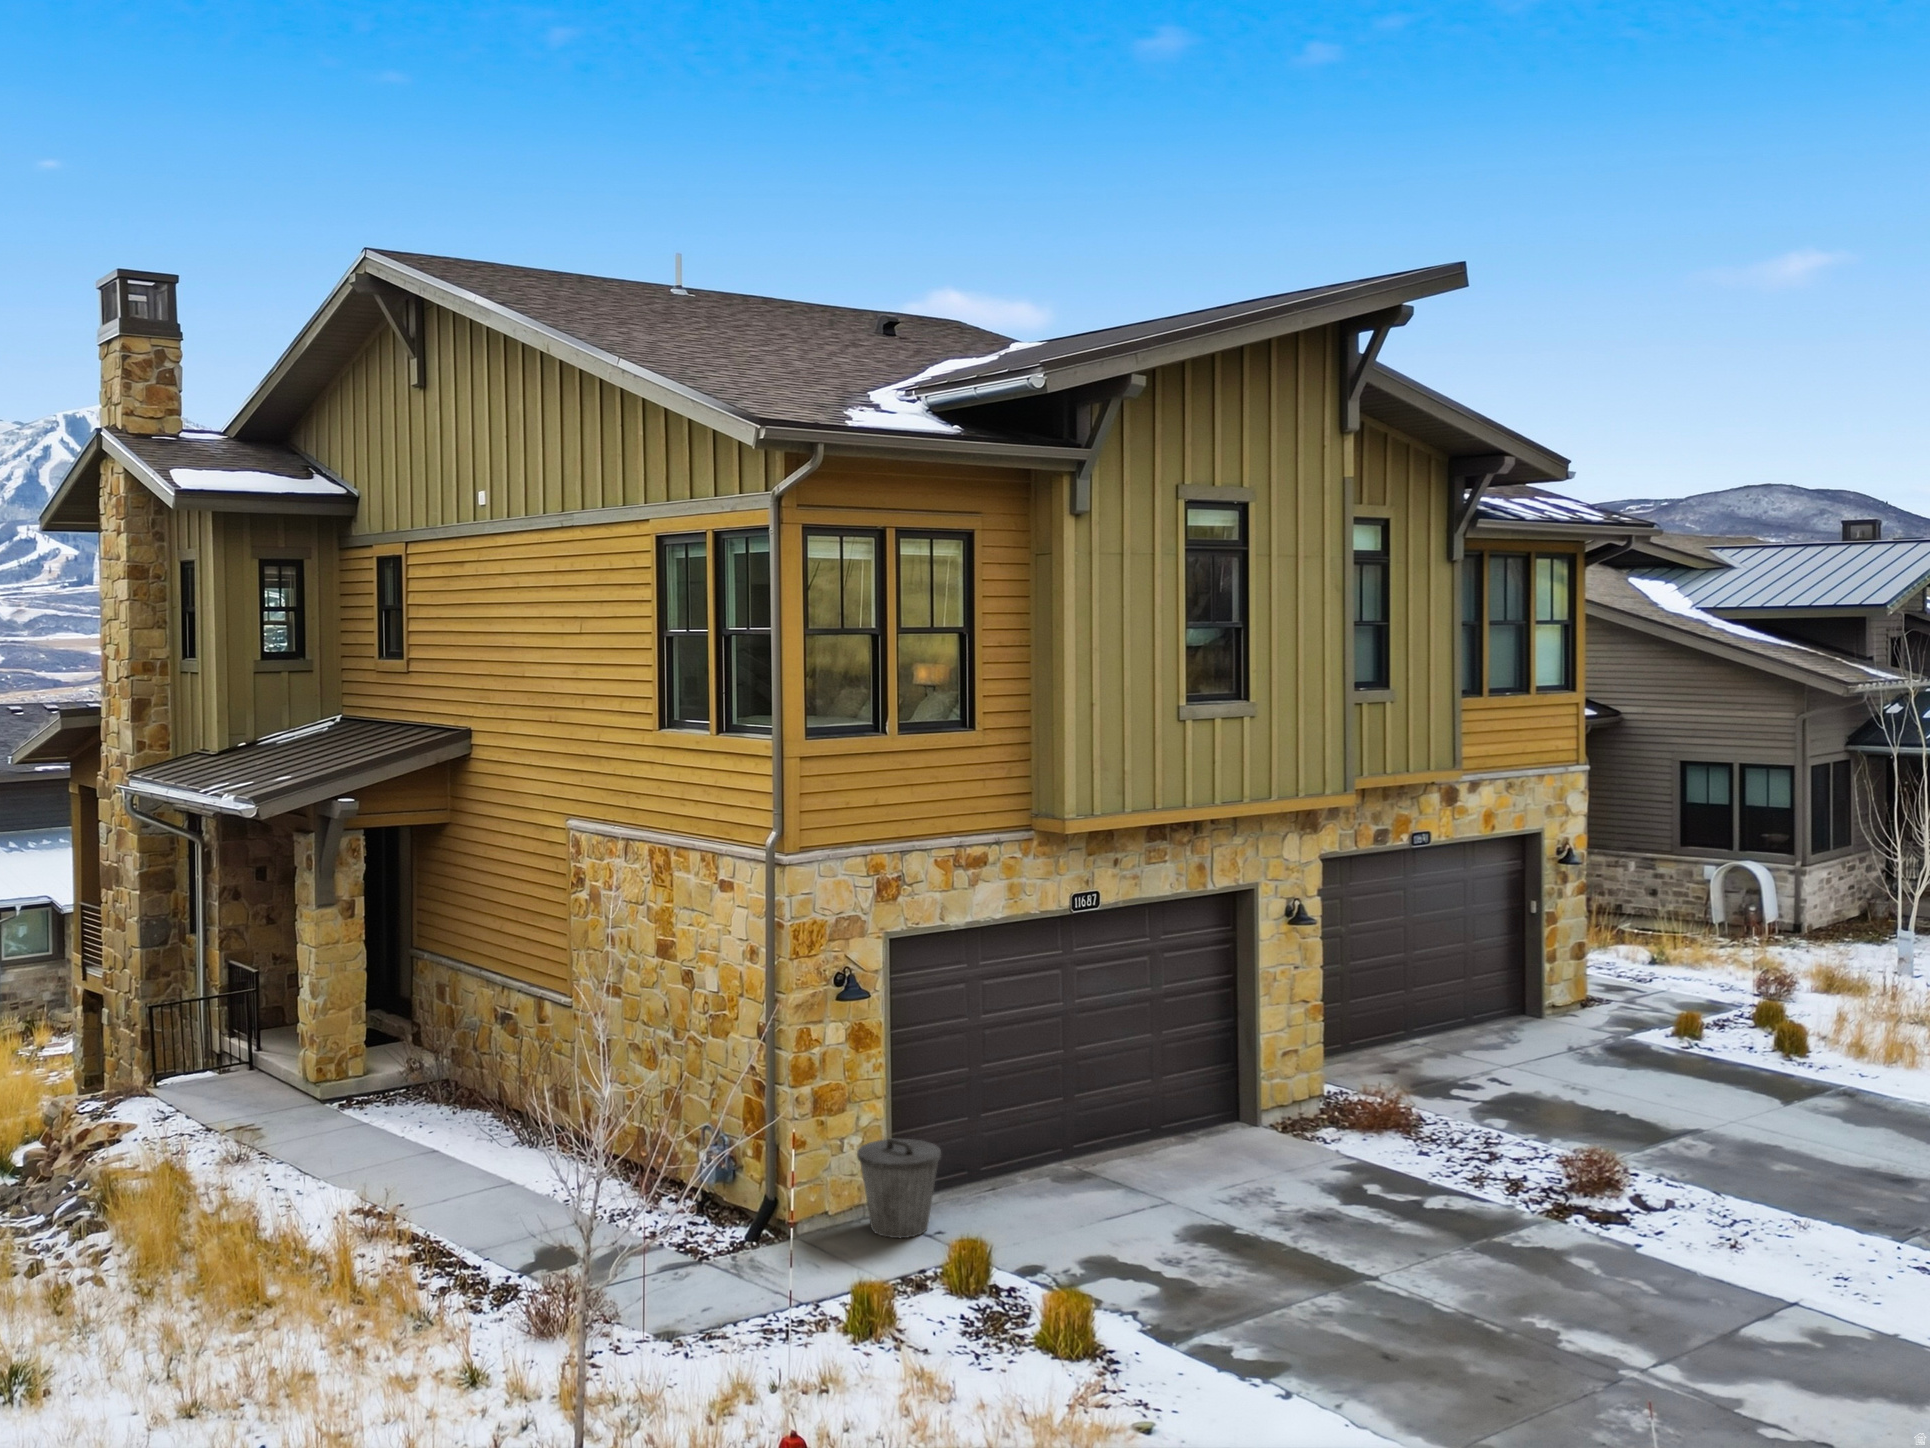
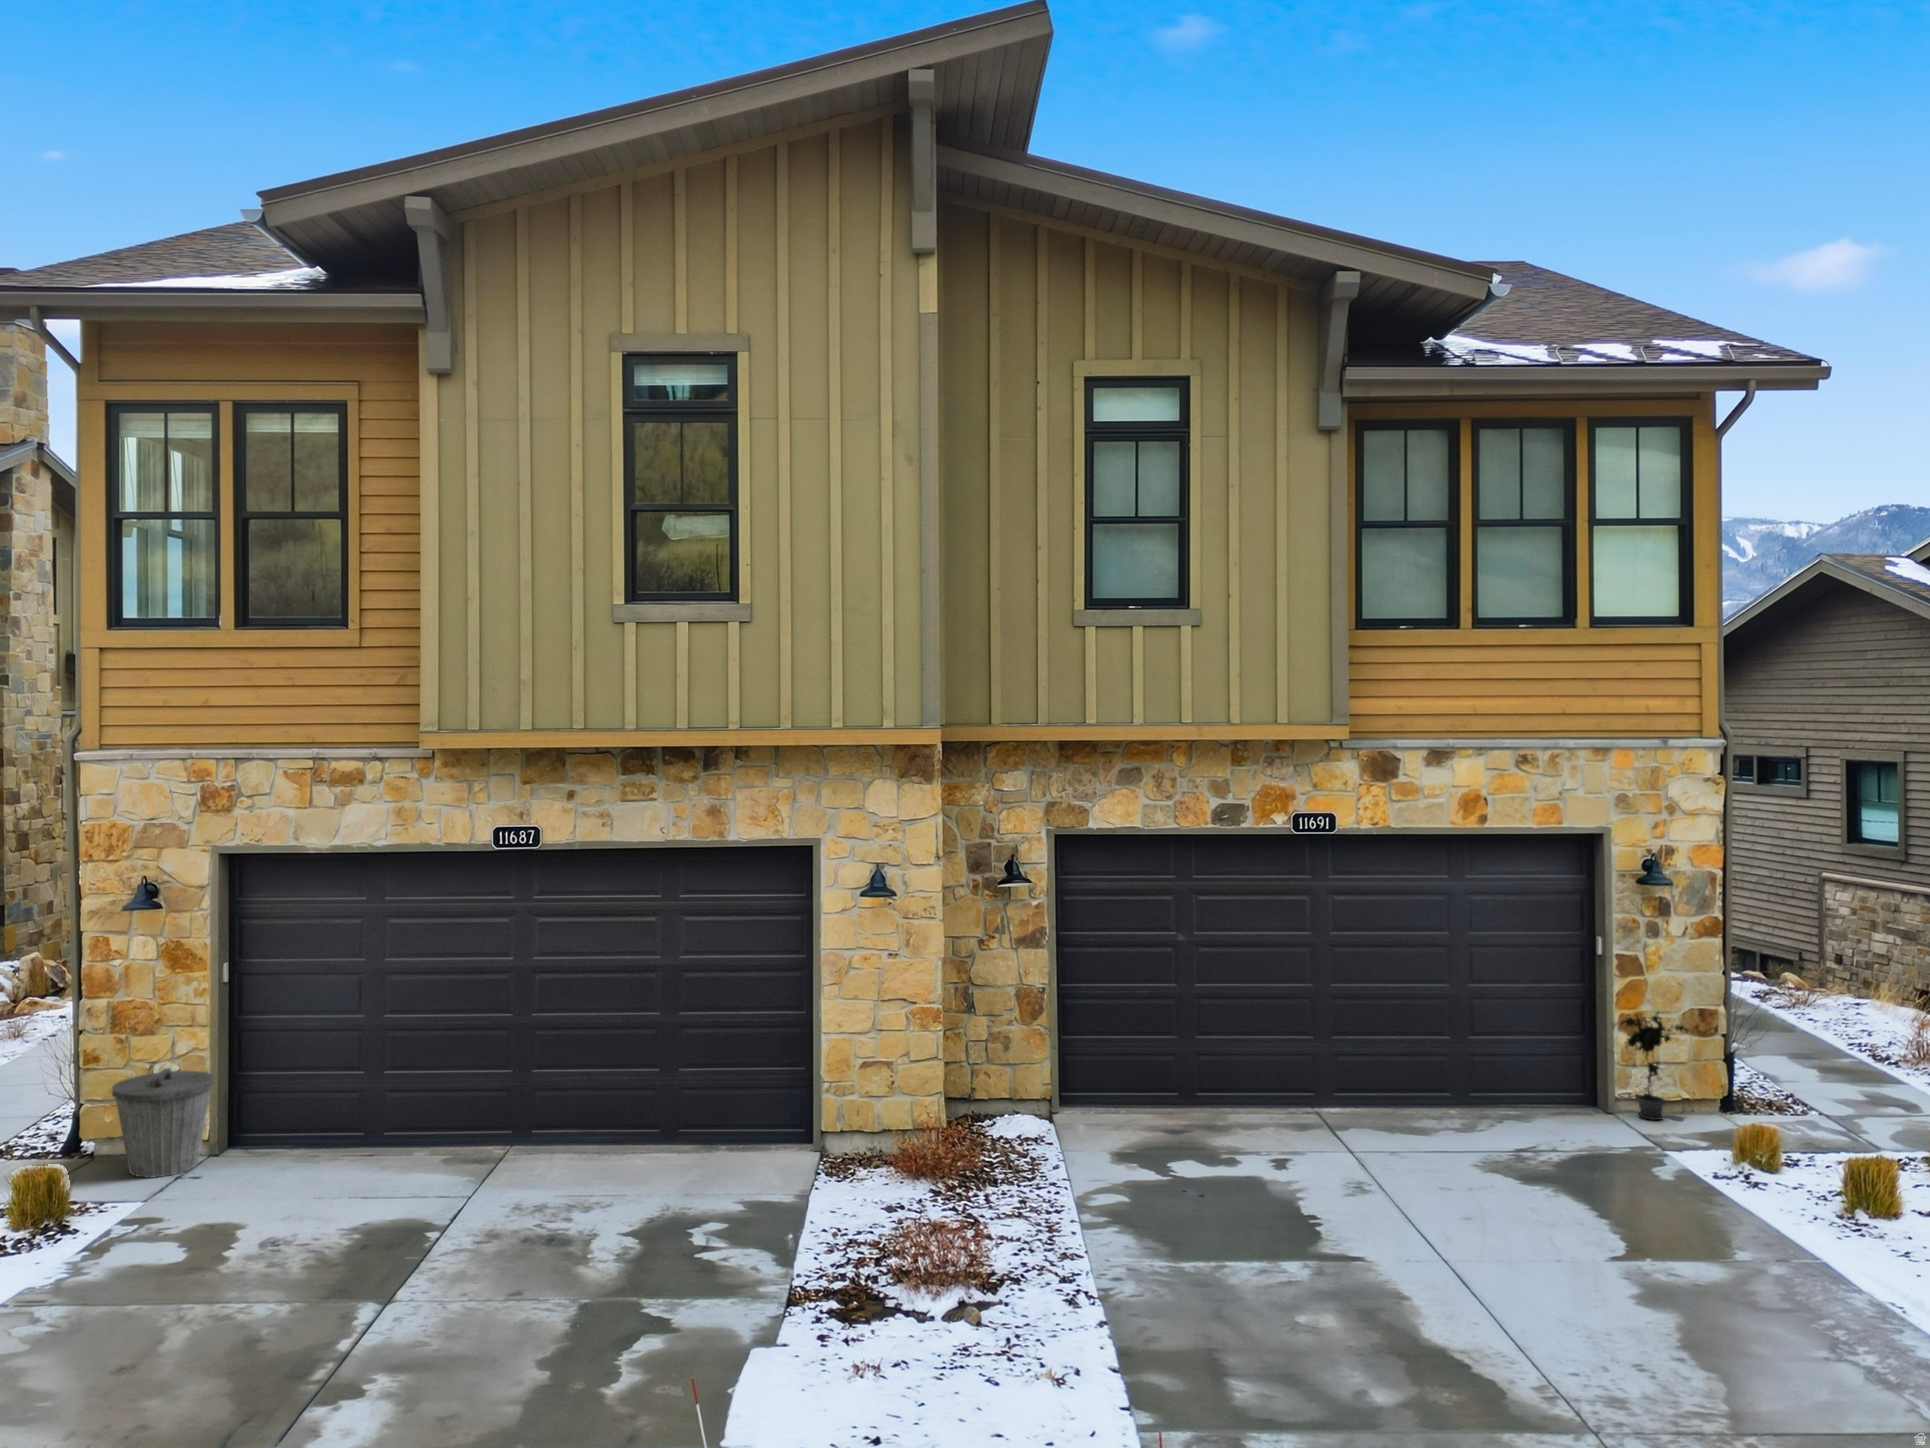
potted plant: none [1549,944,1585,1013] -> present [1613,1012,1688,1120]

